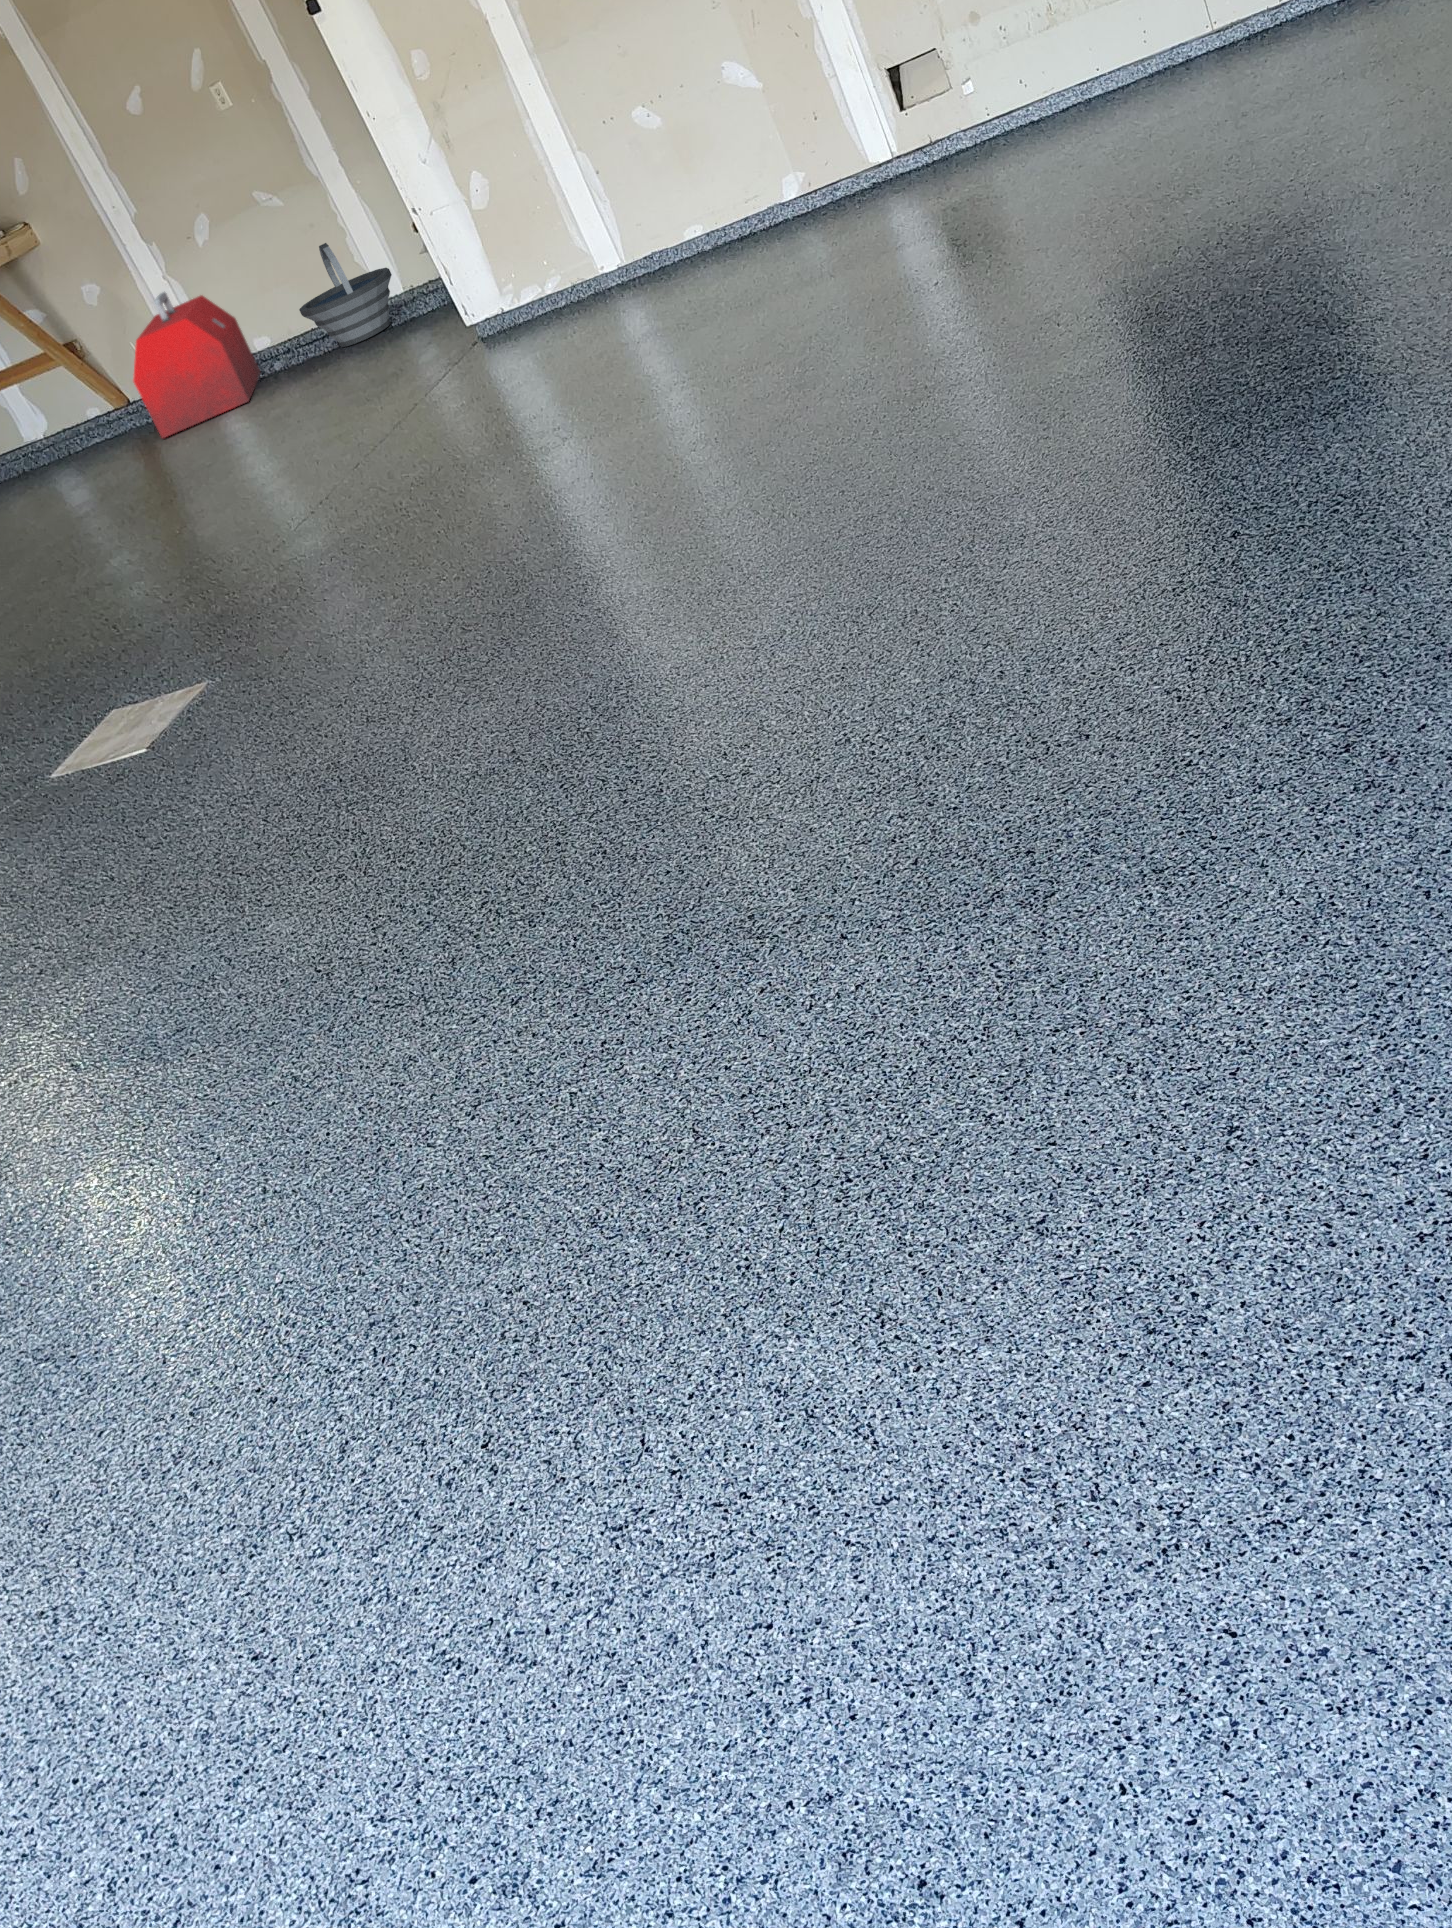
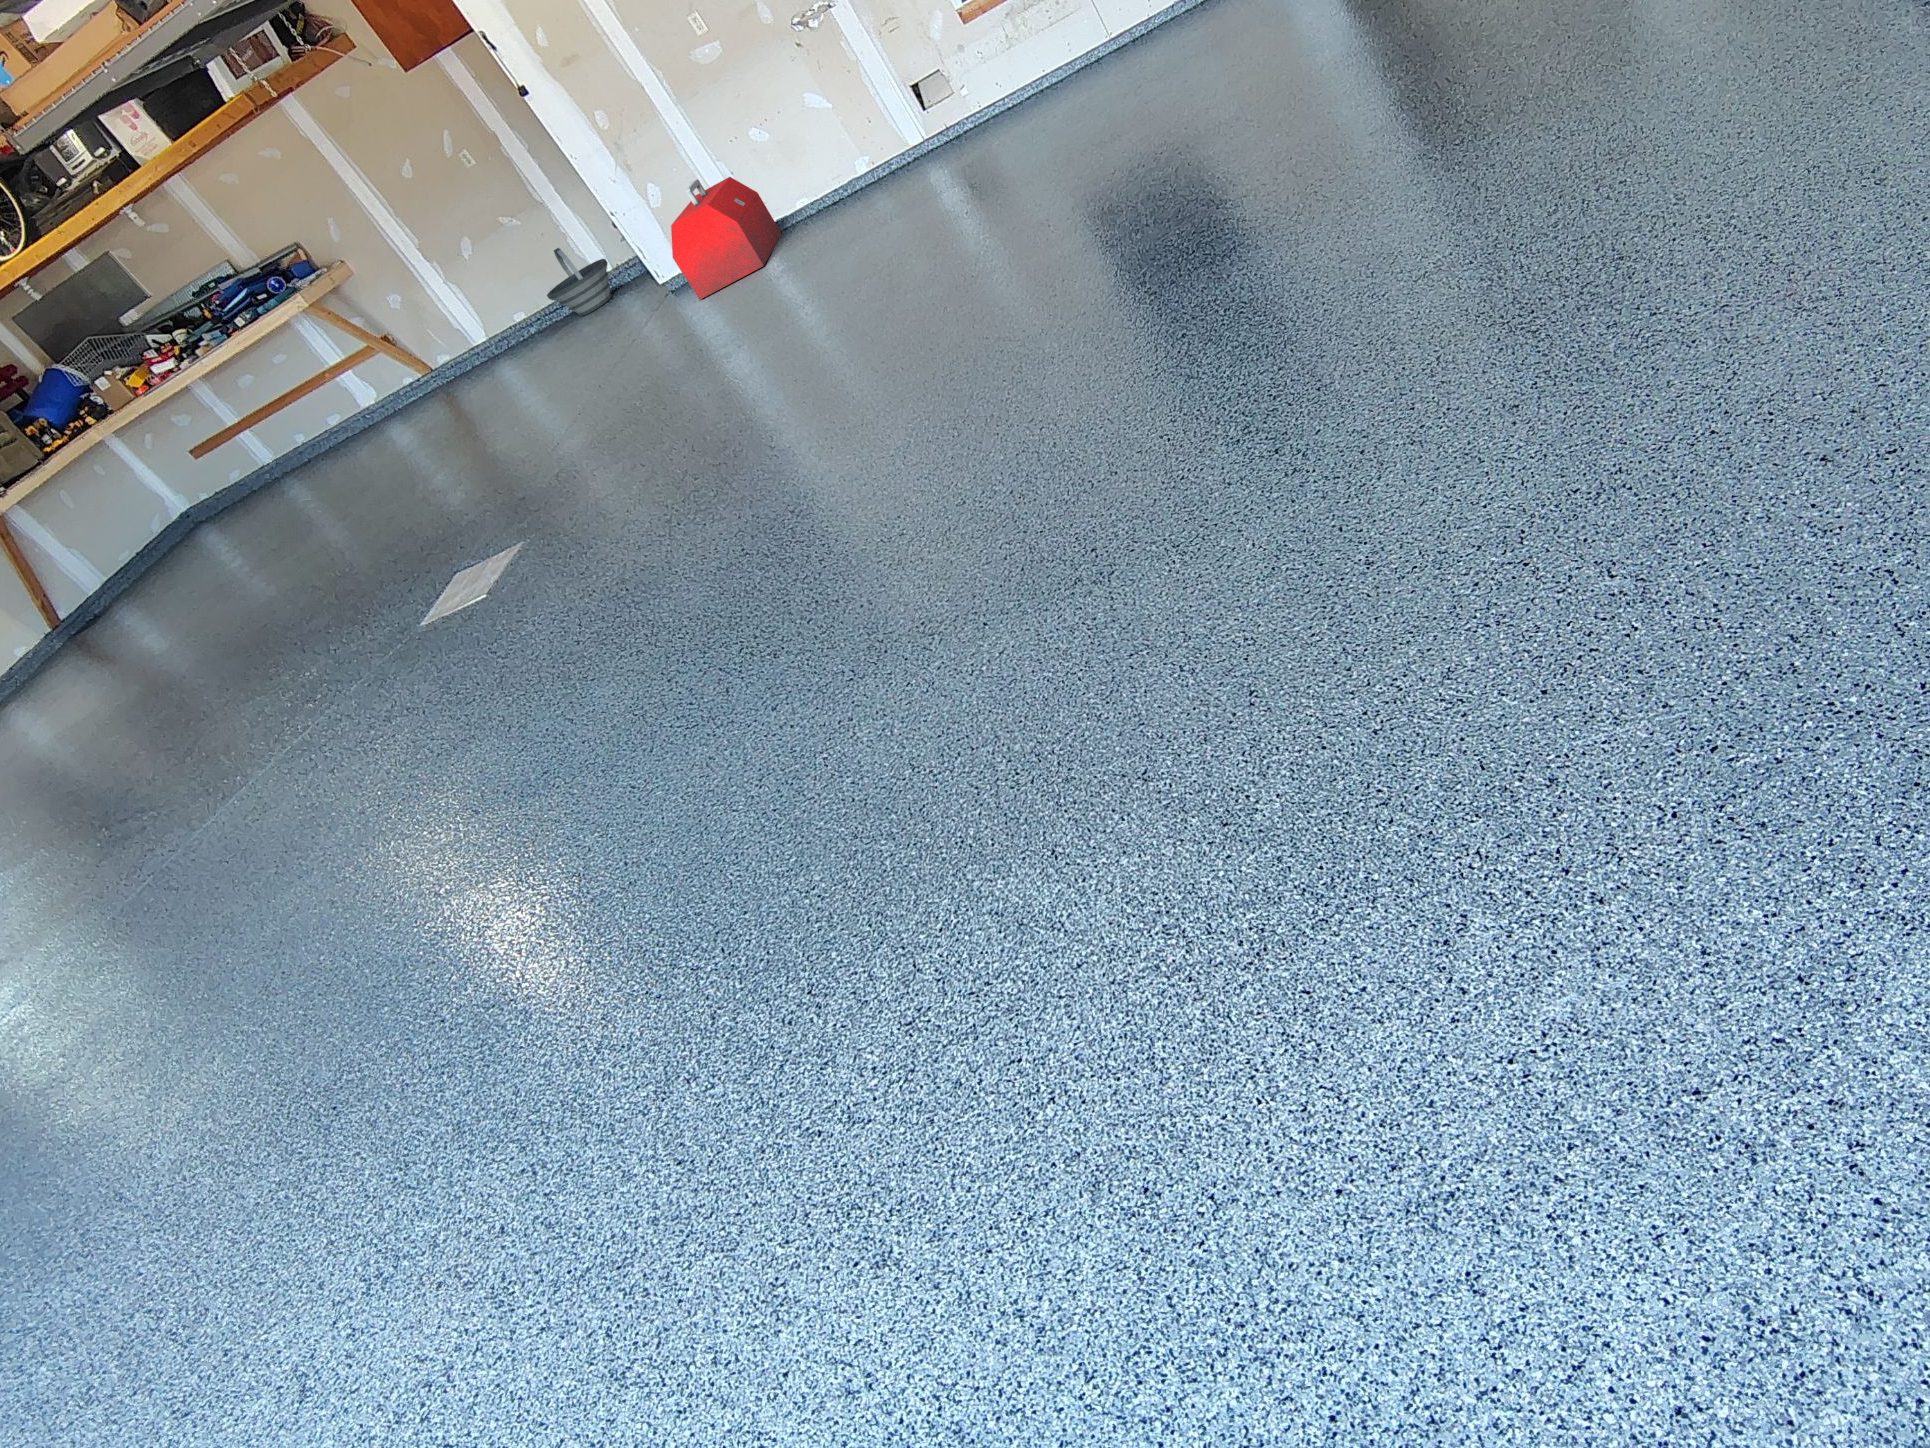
toolbox: present [133,292,260,438] -> present [671,177,781,300]

